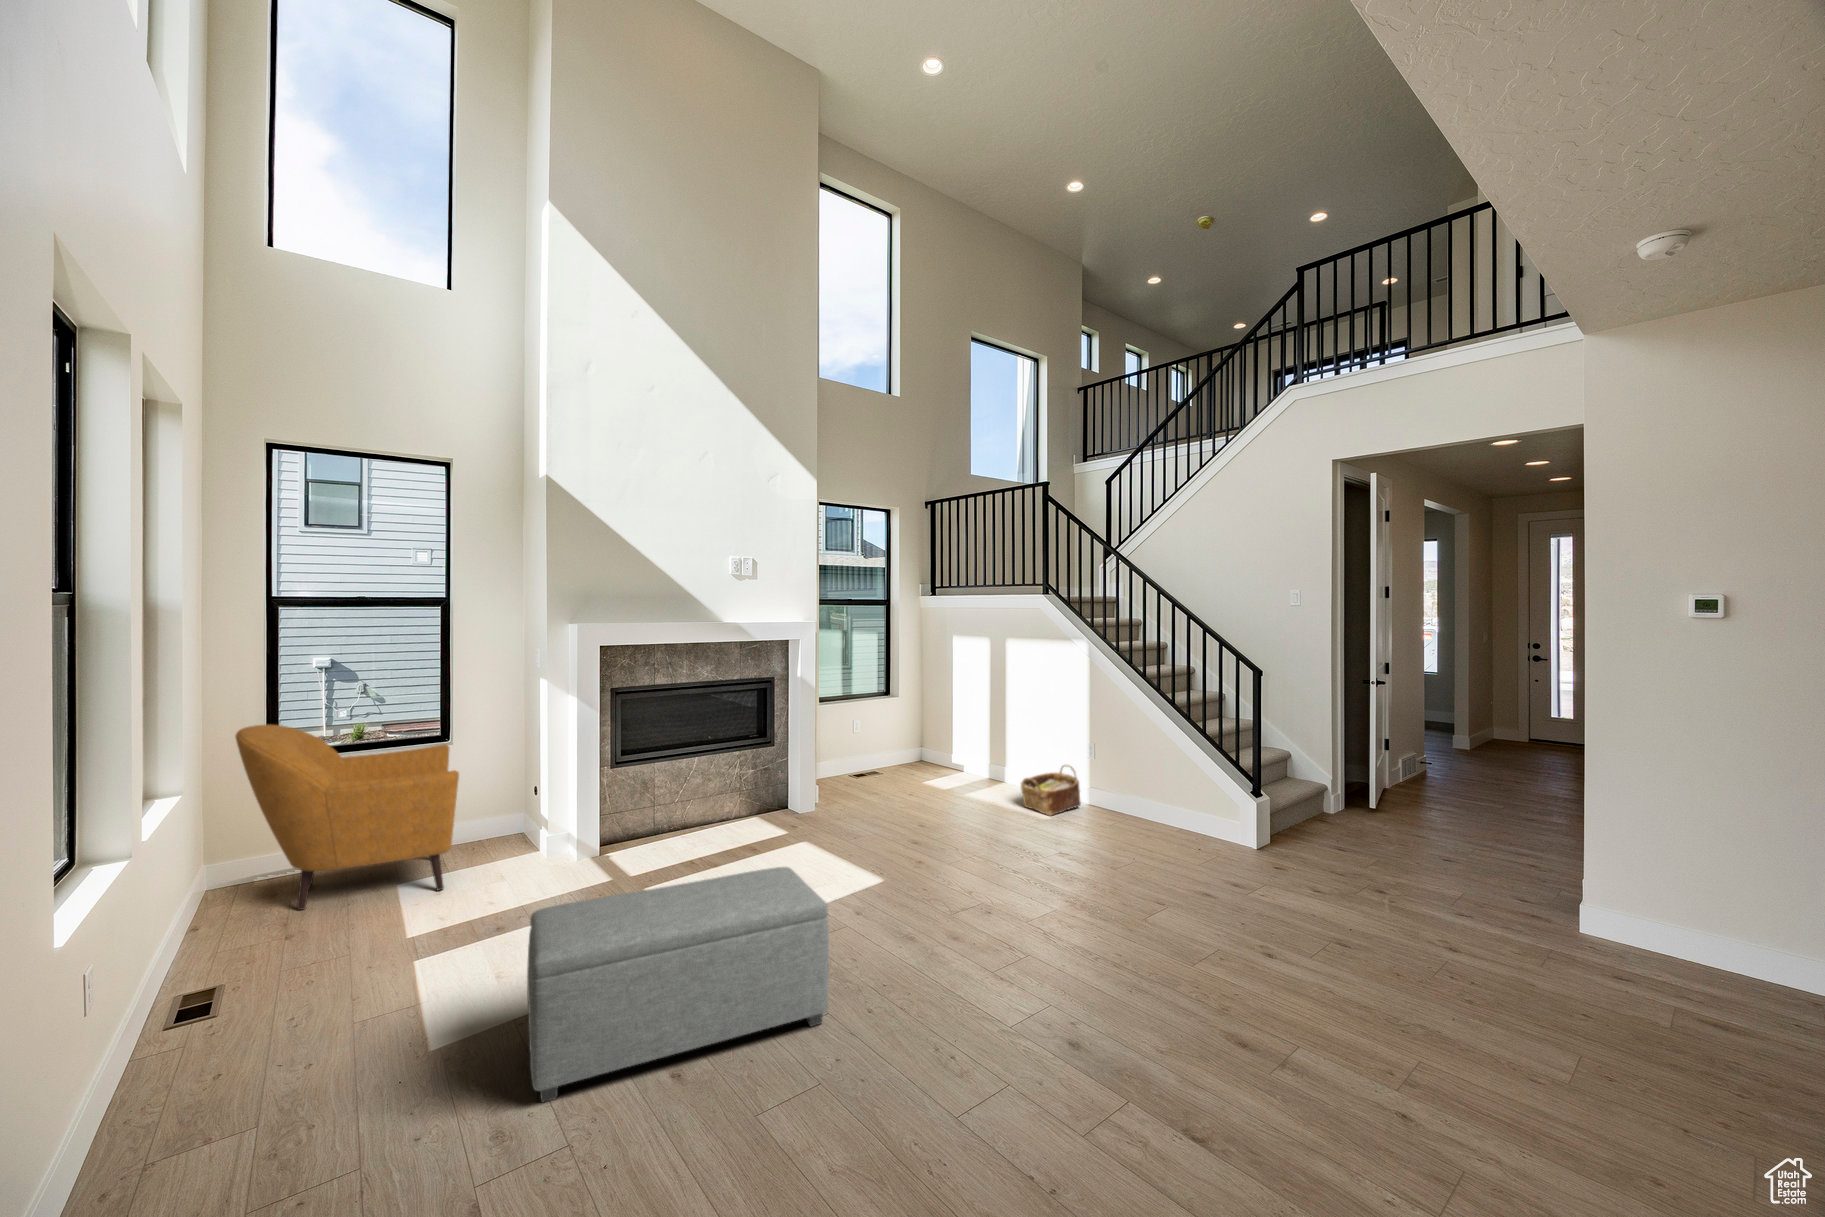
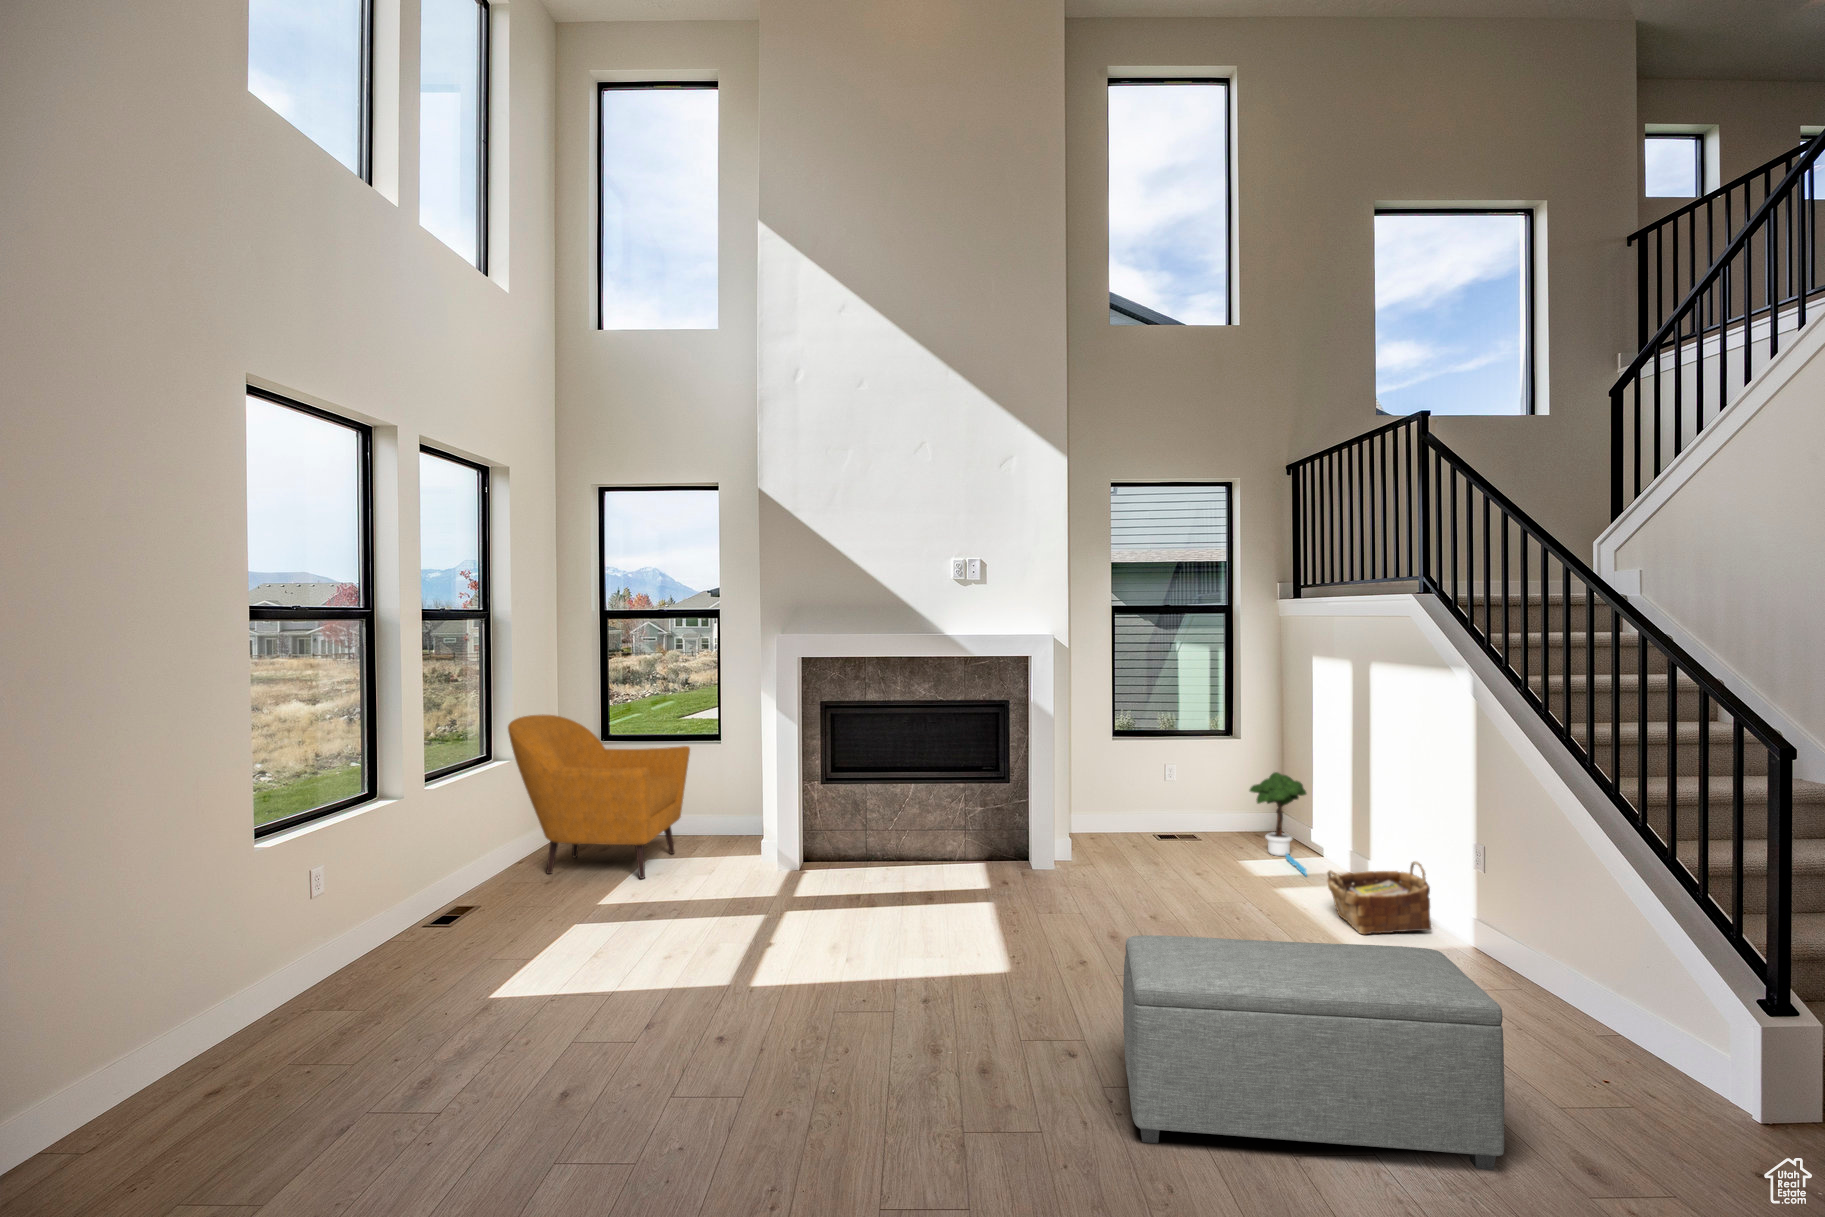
potted tree: none [918,717,975,786] -> present [1250,772,1307,875]
ottoman: present [527,867,829,1102] -> present [1123,935,1504,1170]

